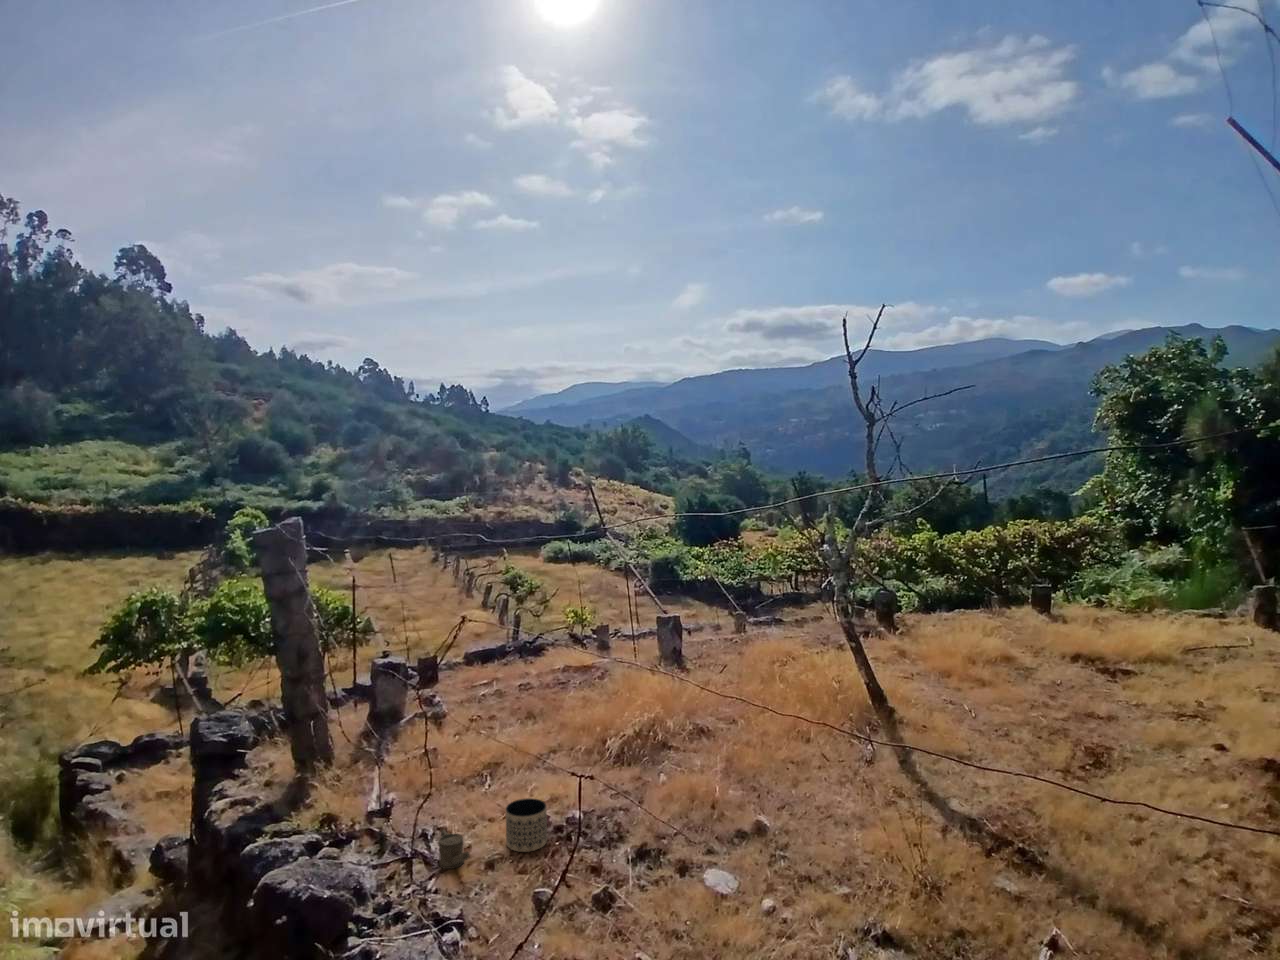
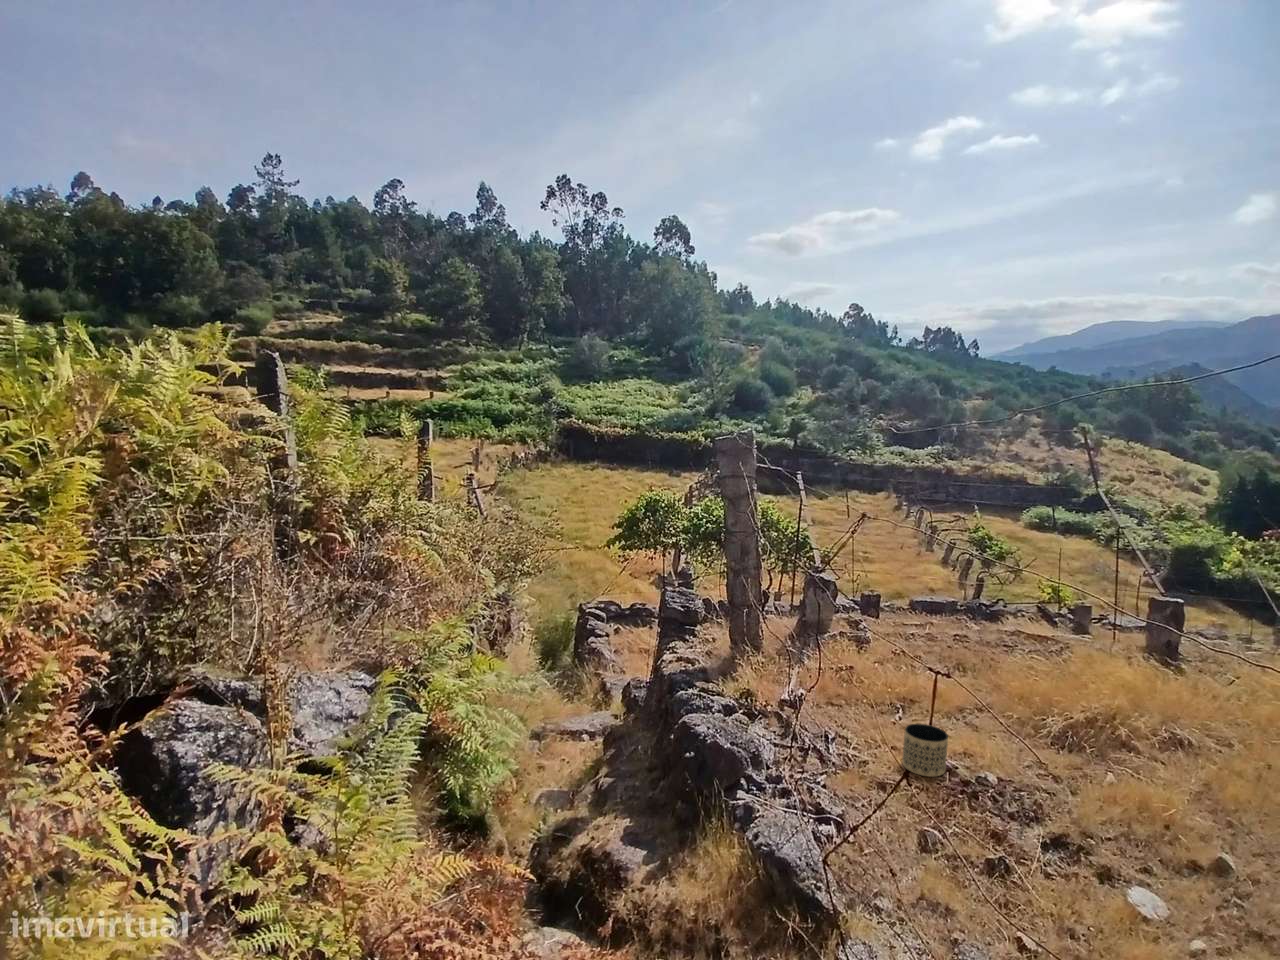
watering can: present [438,830,470,869] -> none [833,730,862,768]

